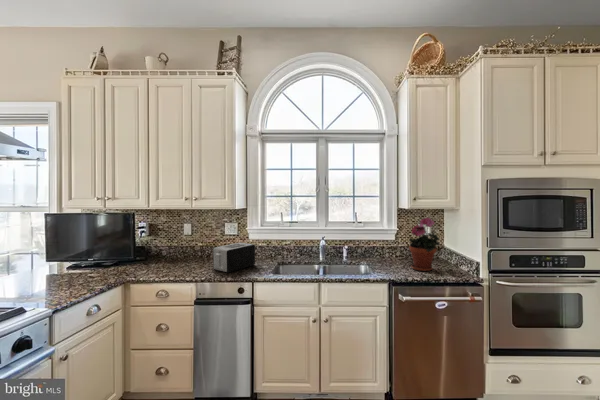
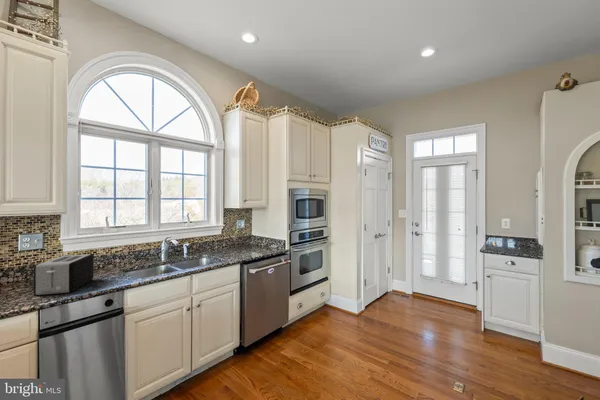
potted plant: present [409,218,440,271] -> none [239,212,264,253]

